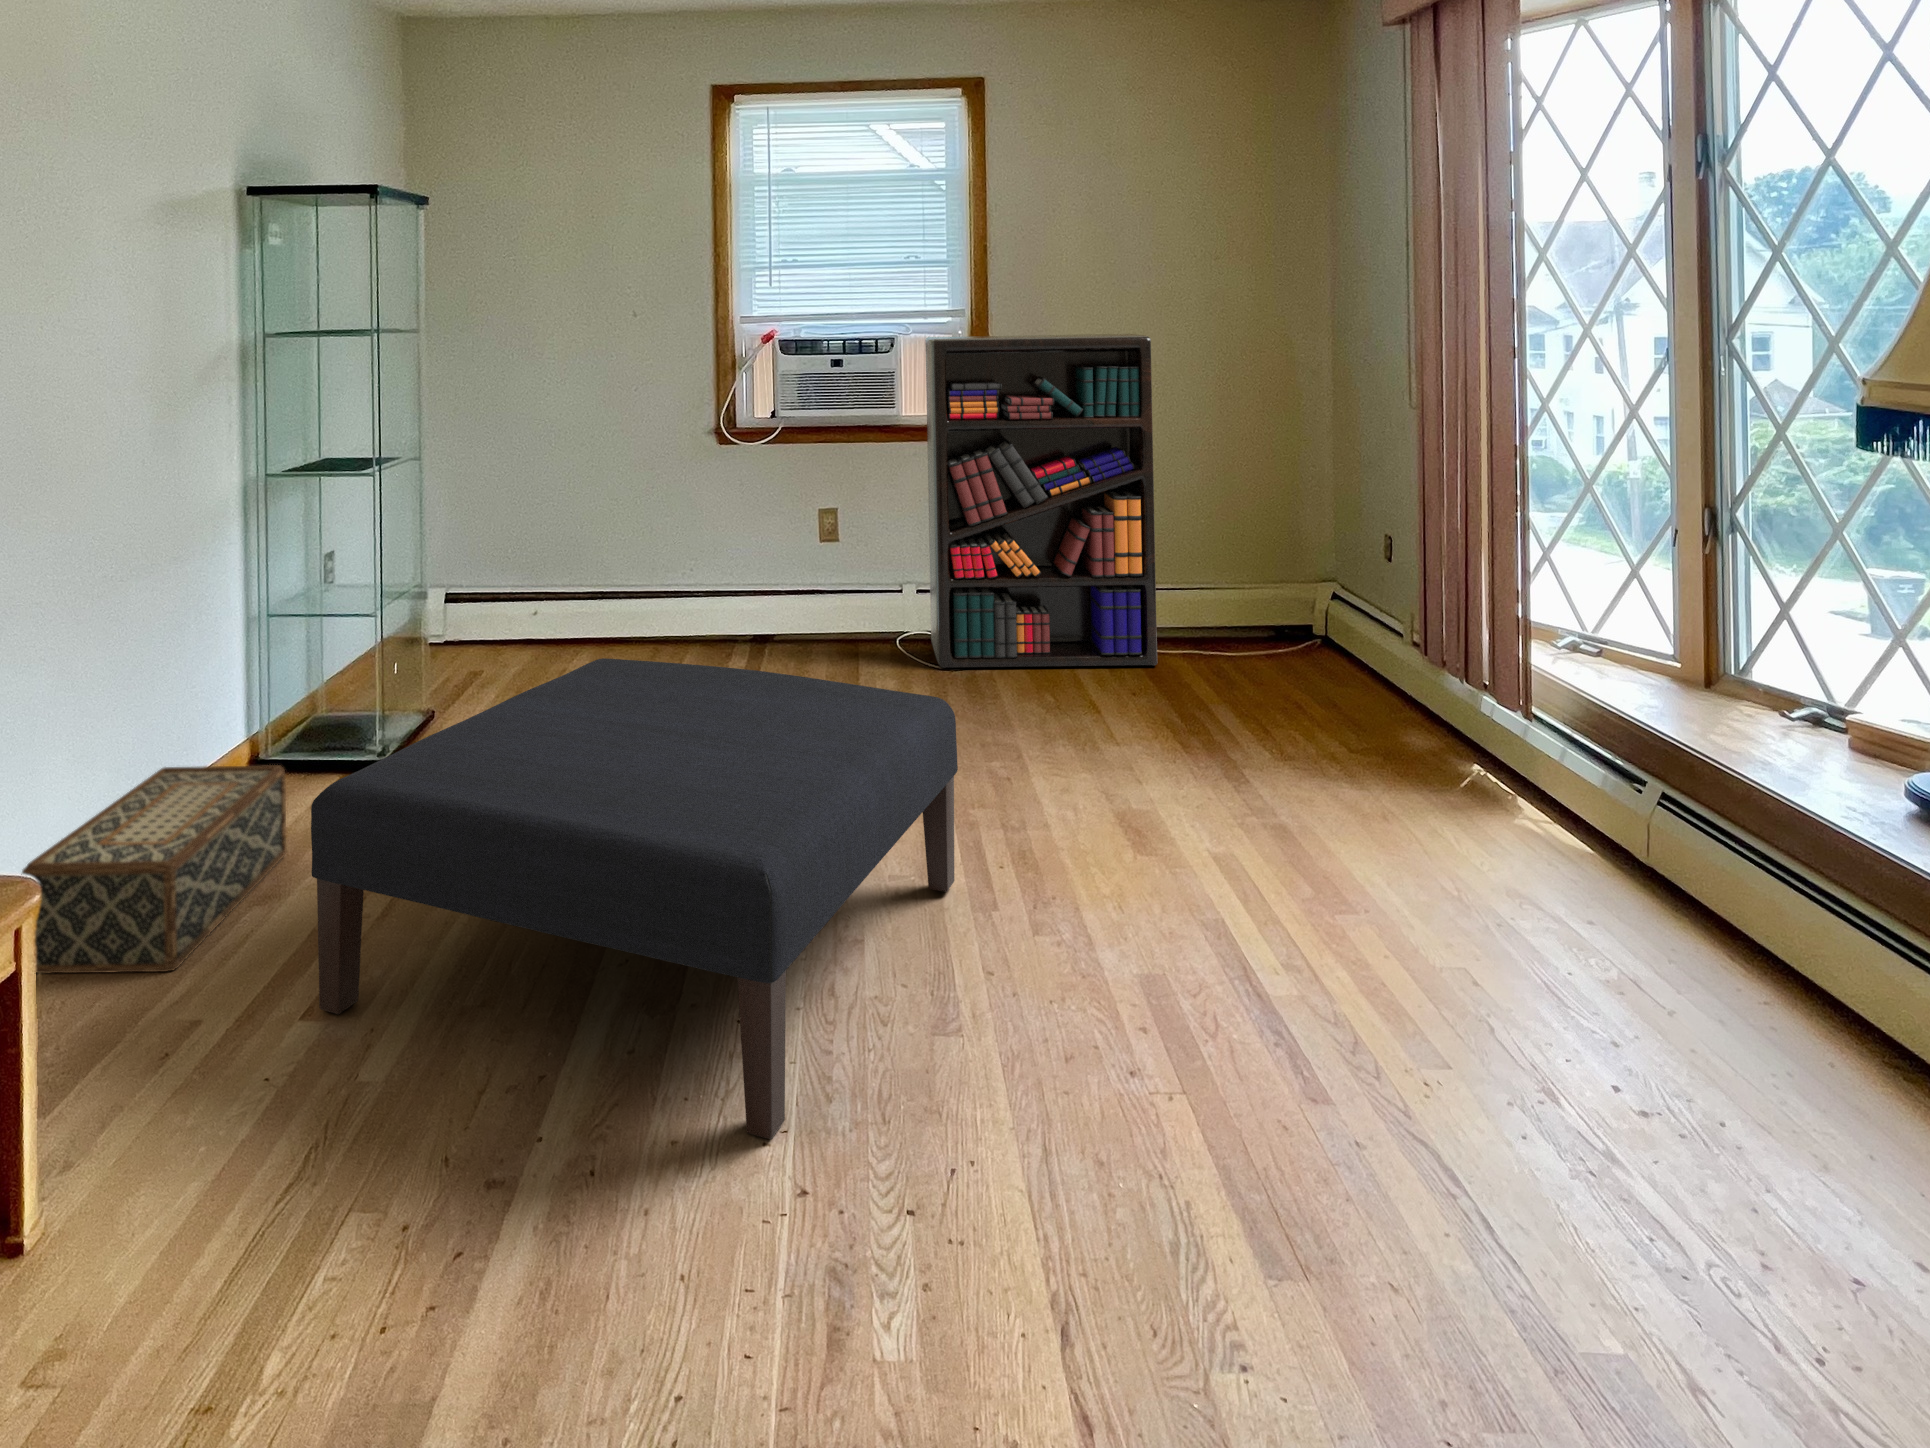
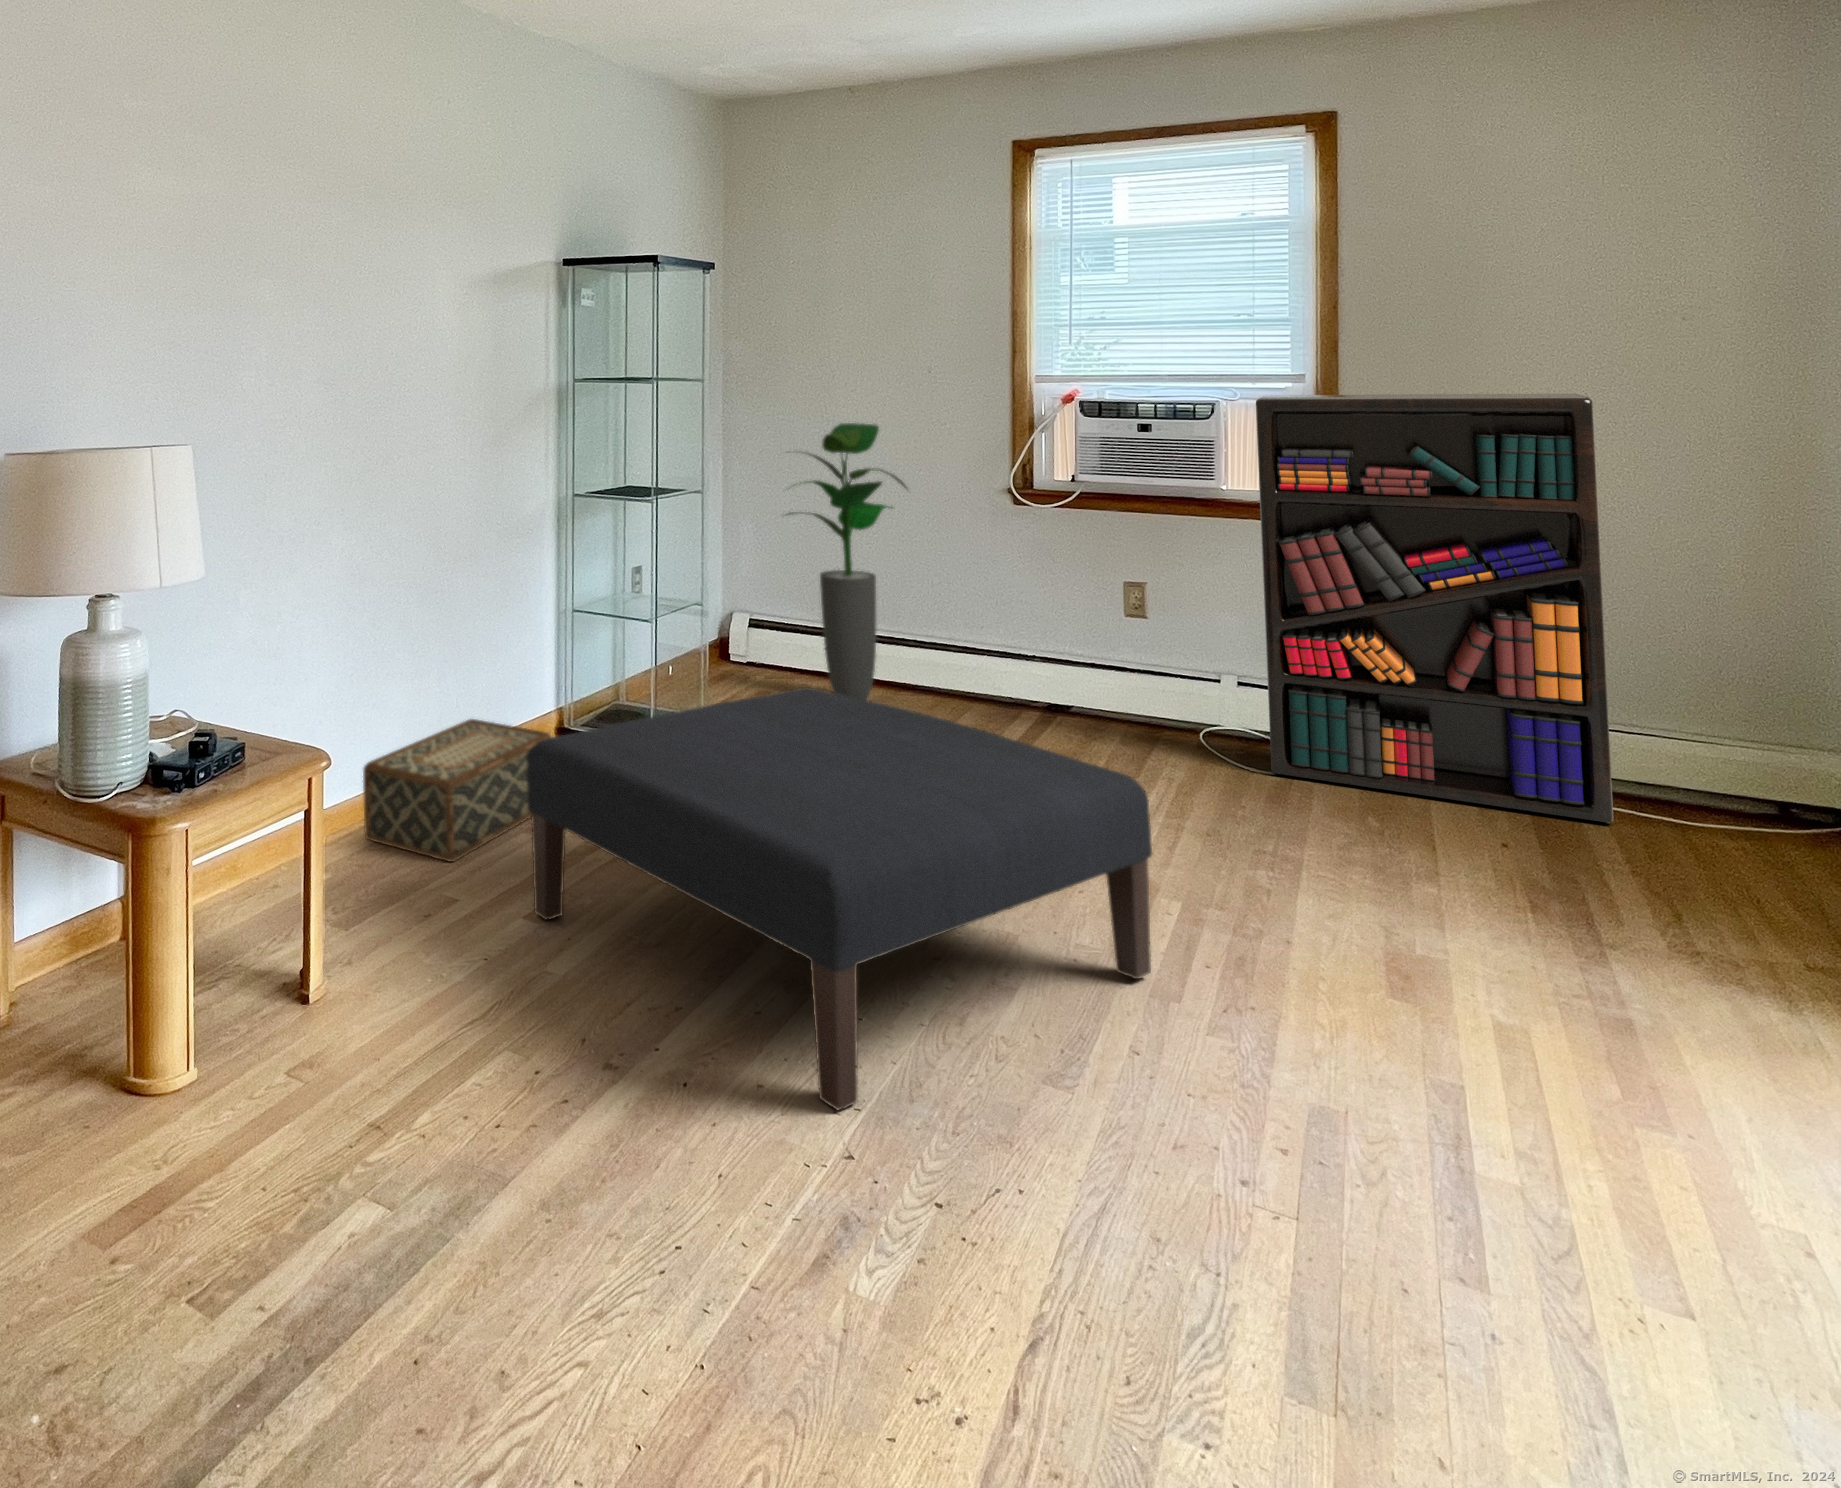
potted plant: none [500,370,630,664] -> present [788,423,906,700]

